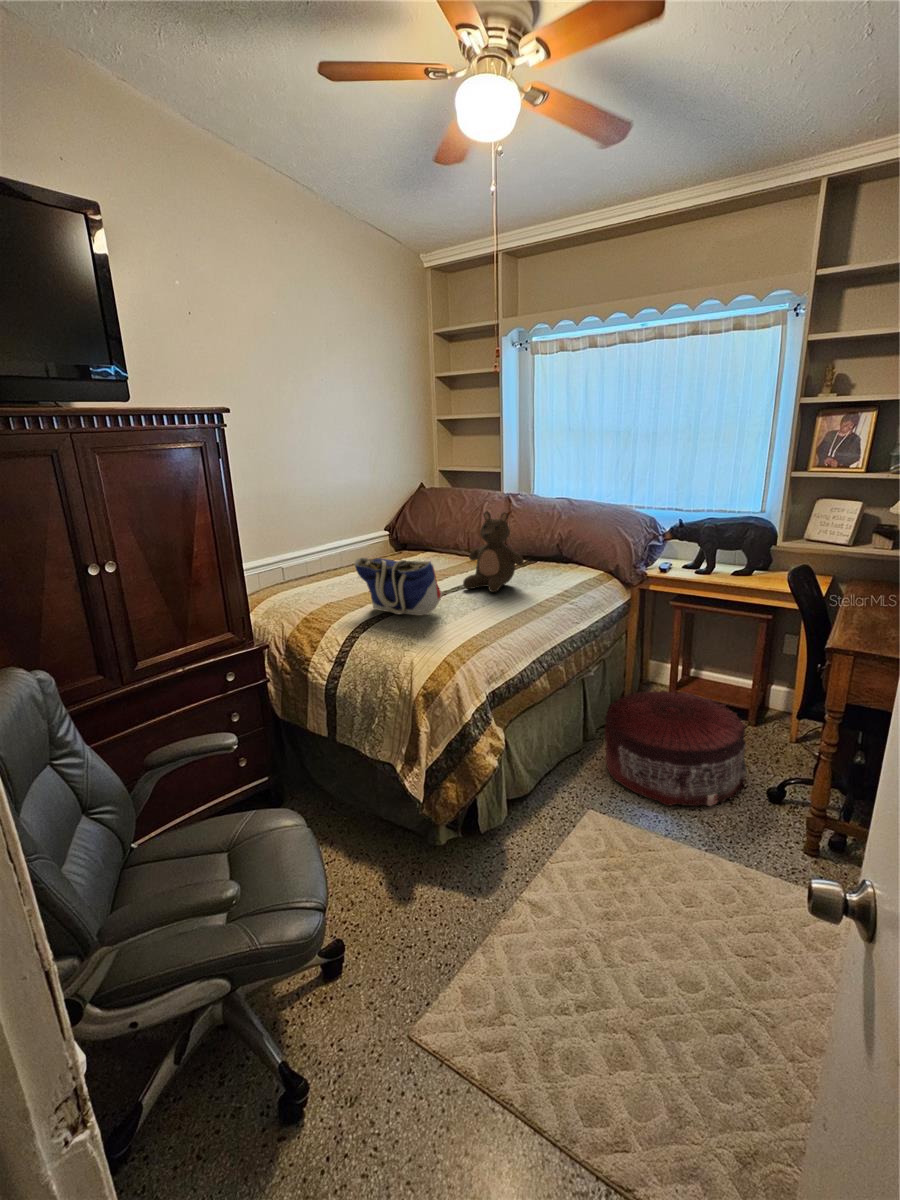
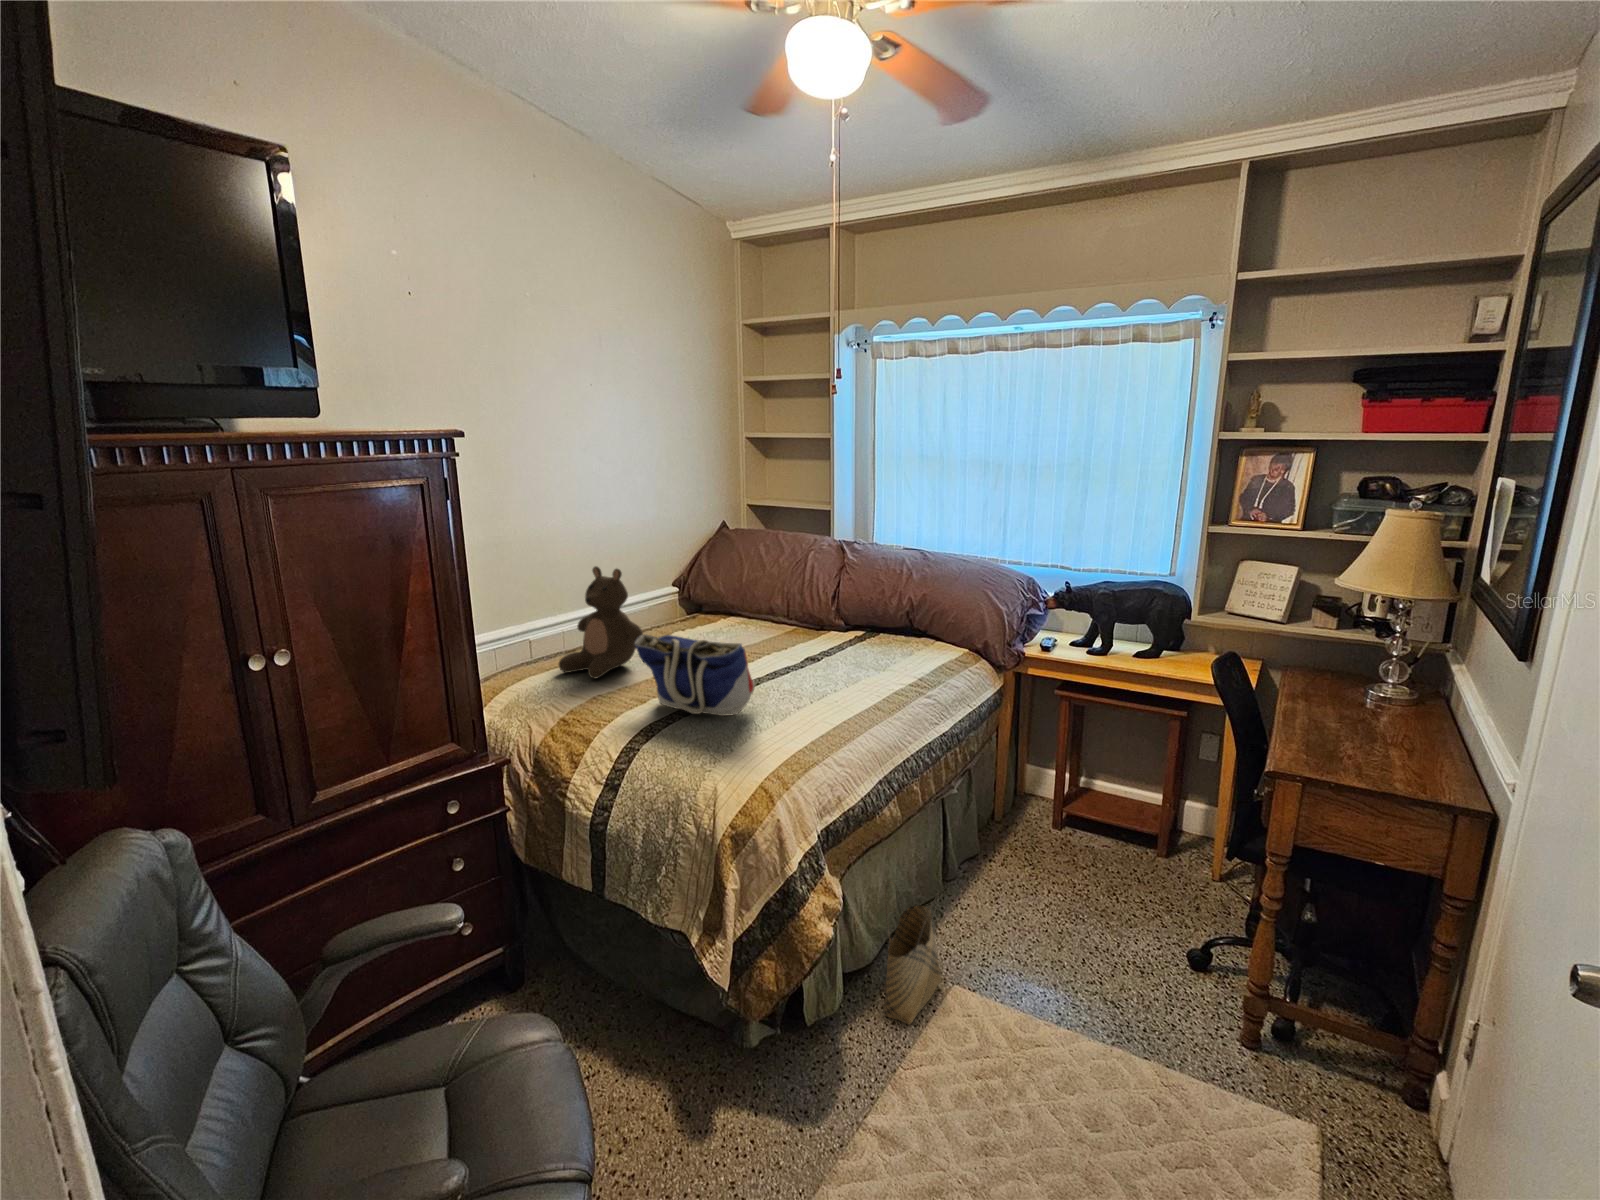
stuffed bear: present [463,512,524,592] -> present [559,566,643,679]
pouf: present [604,691,747,806] -> none [973,812,1162,980]
woven basket: none [537,733,580,834] -> present [883,882,941,1024]

